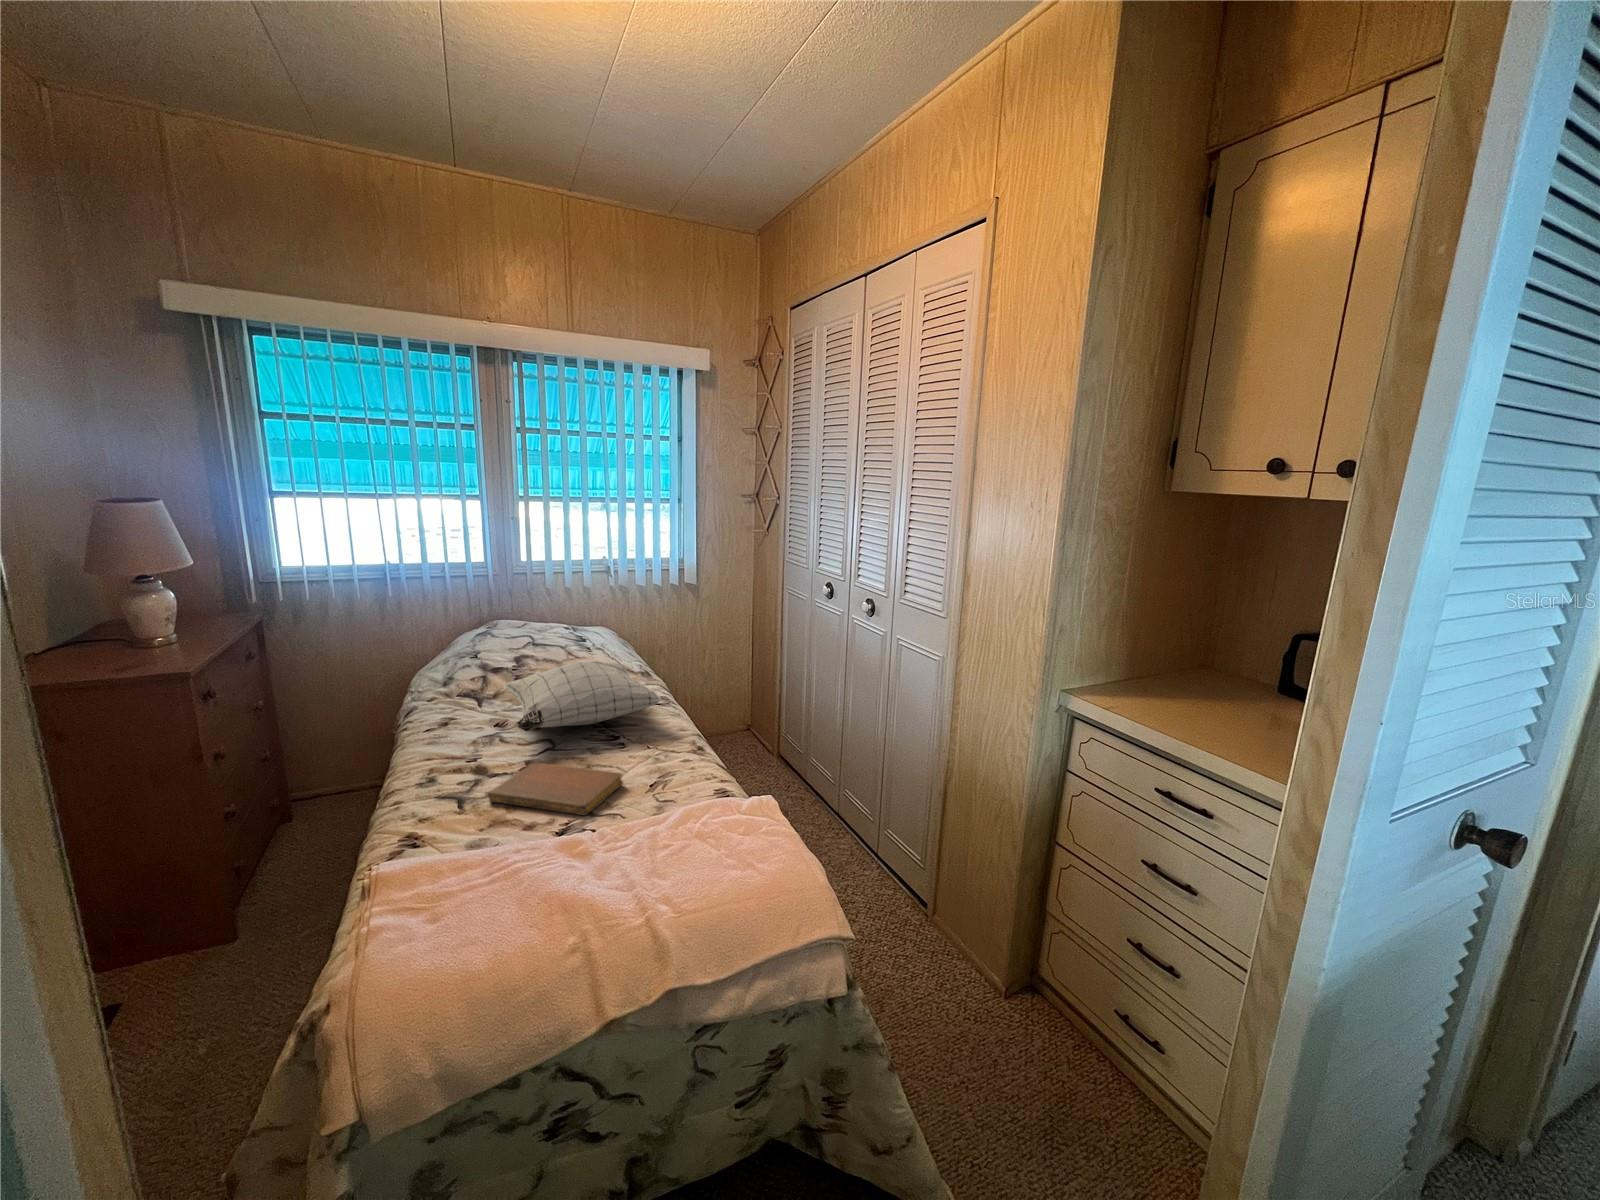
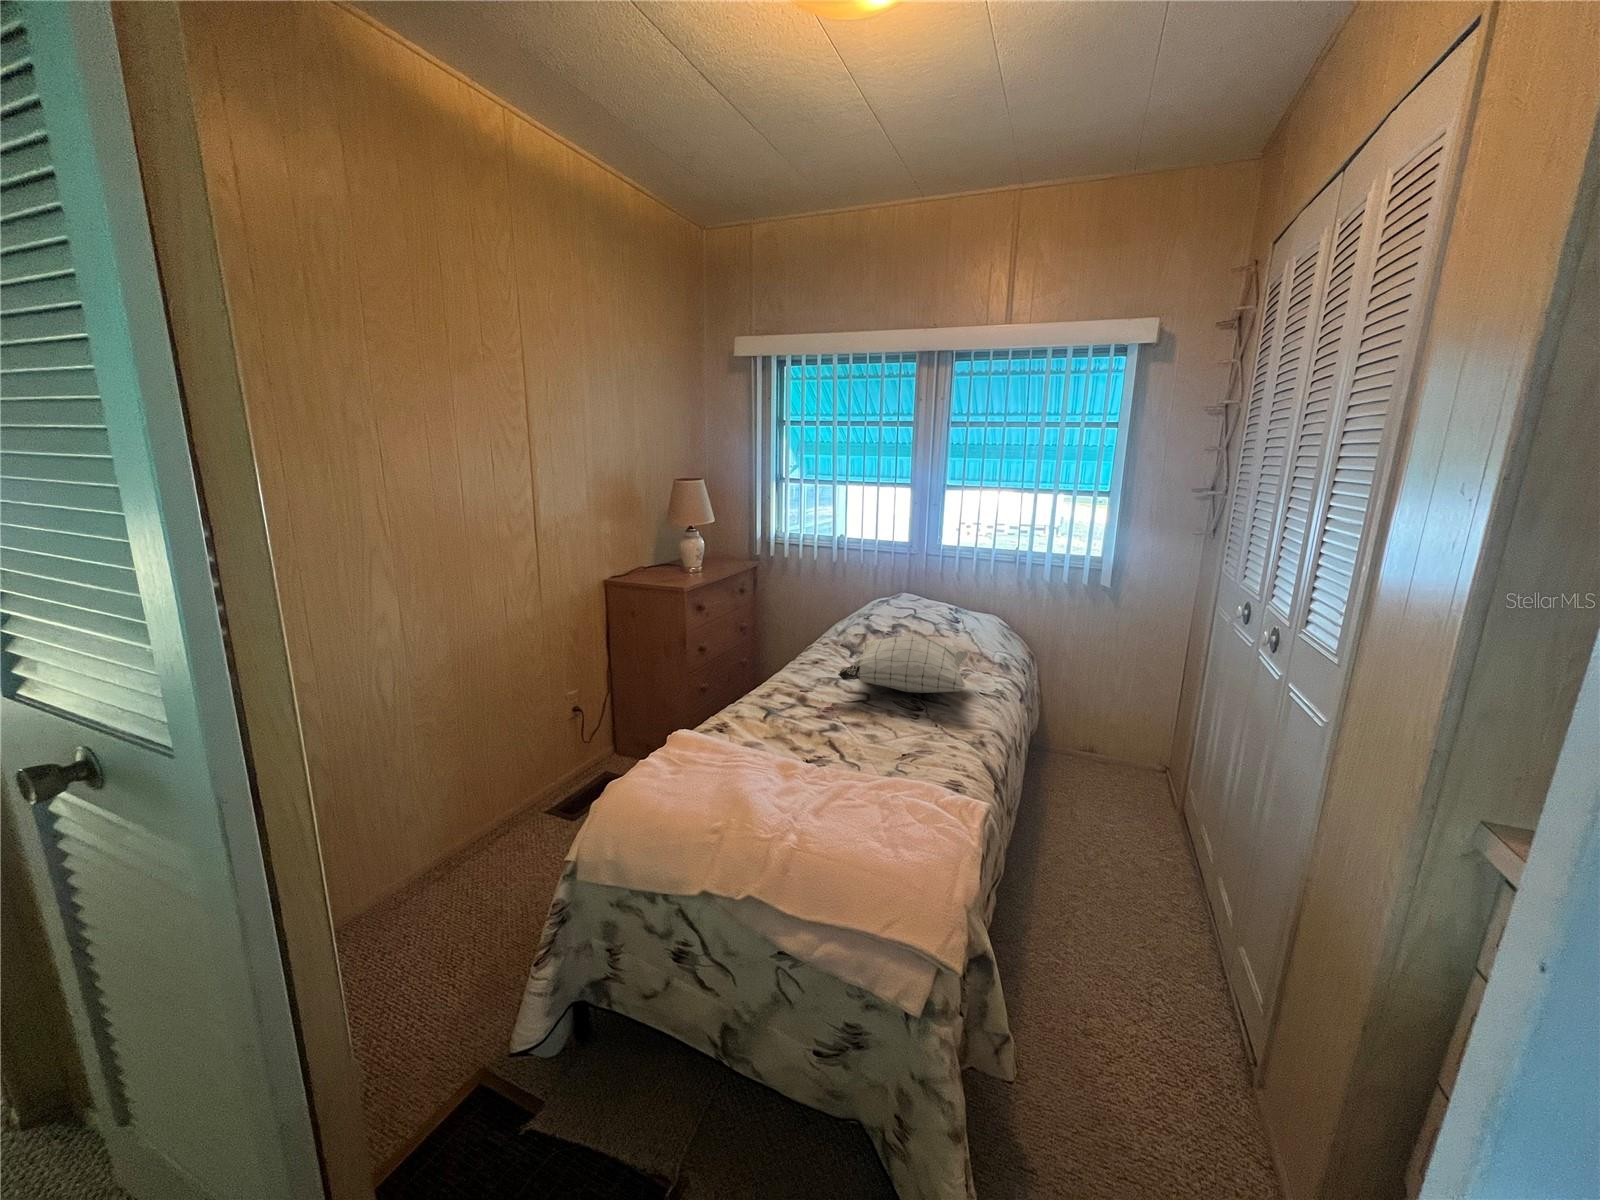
notebook: present [488,763,623,816] -> none [784,705,881,756]

